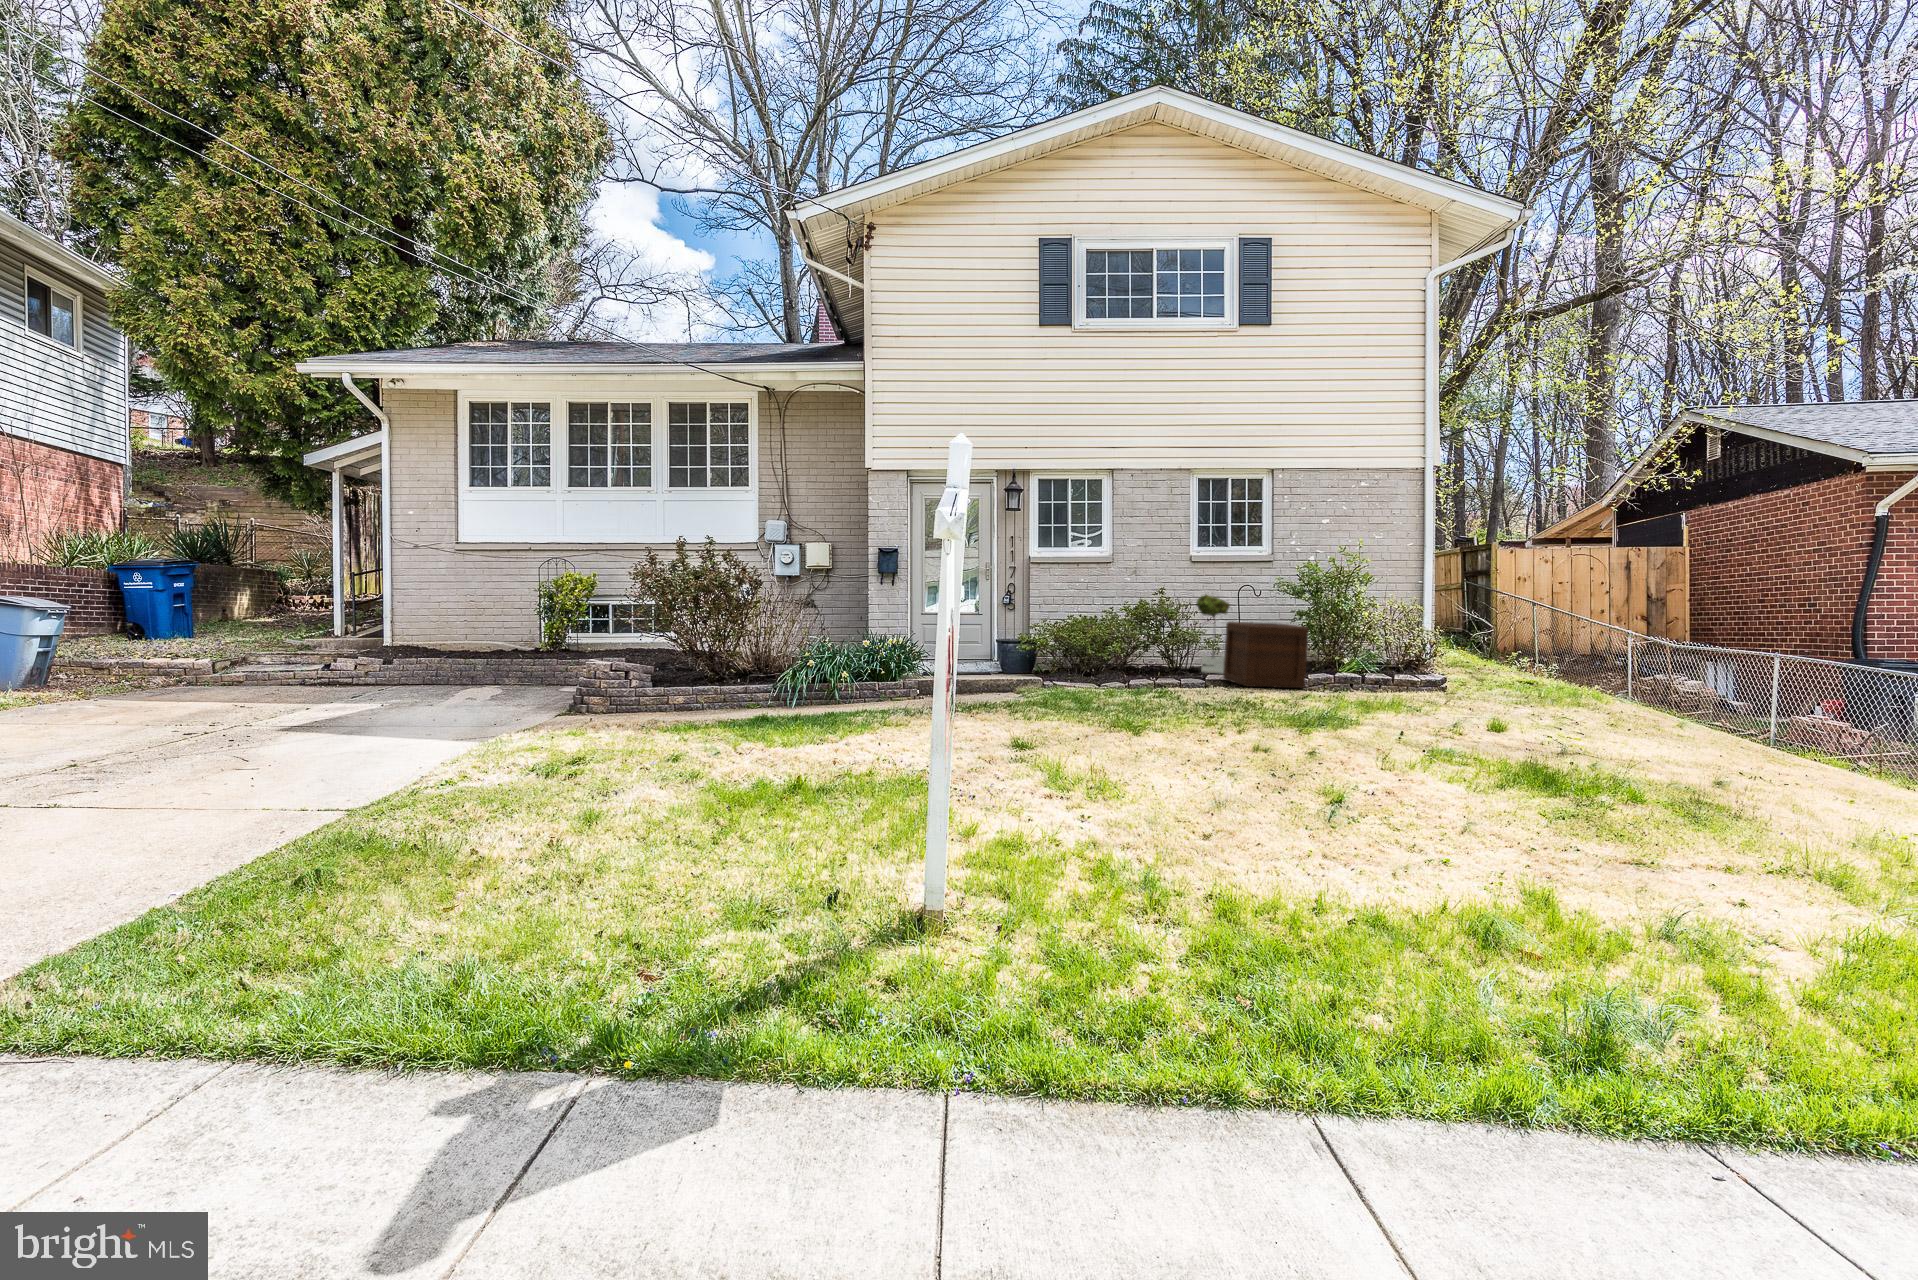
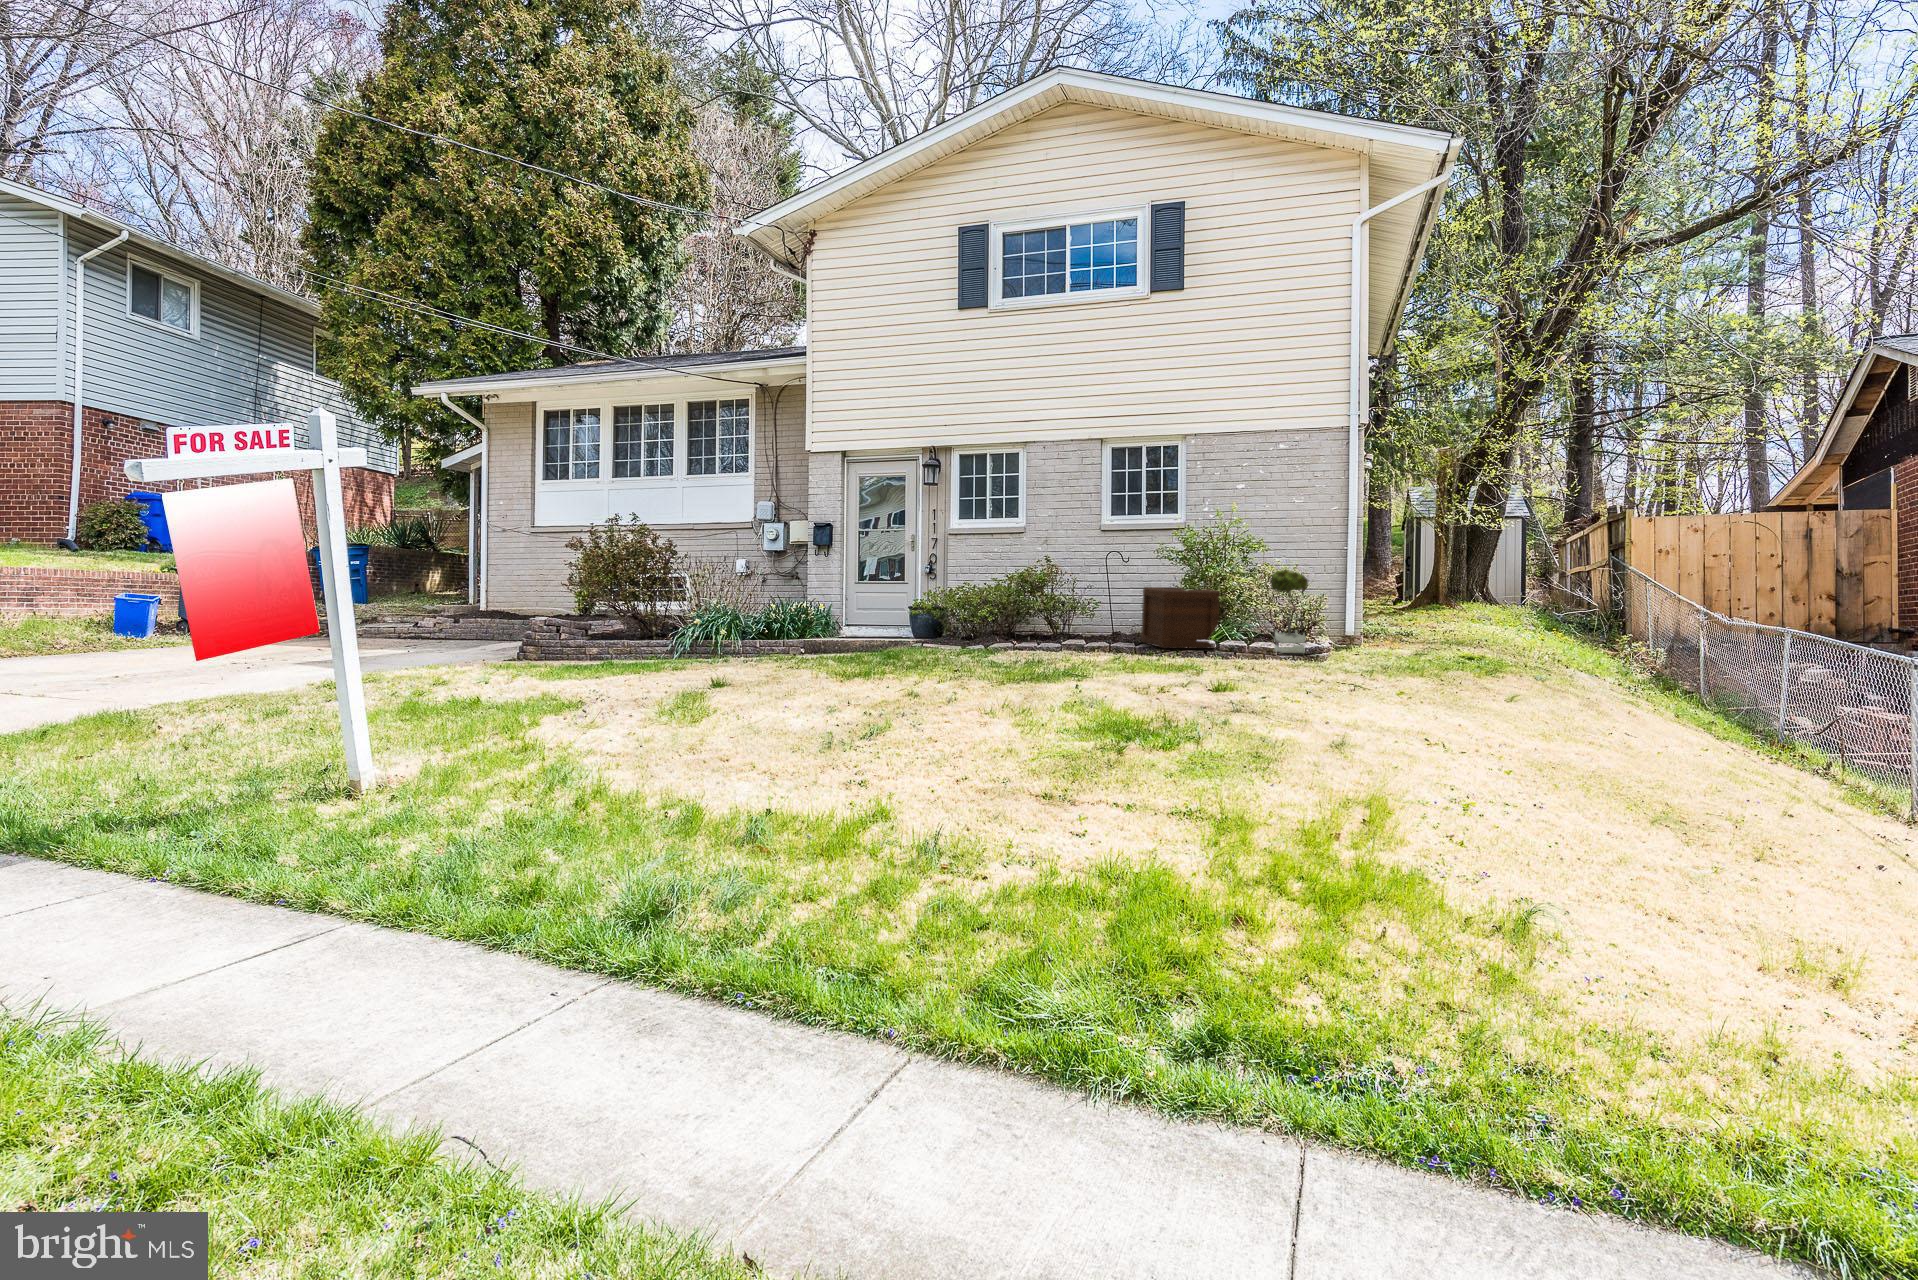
potted tree: present [1196,595,1230,674] -> present [1271,569,1308,653]

